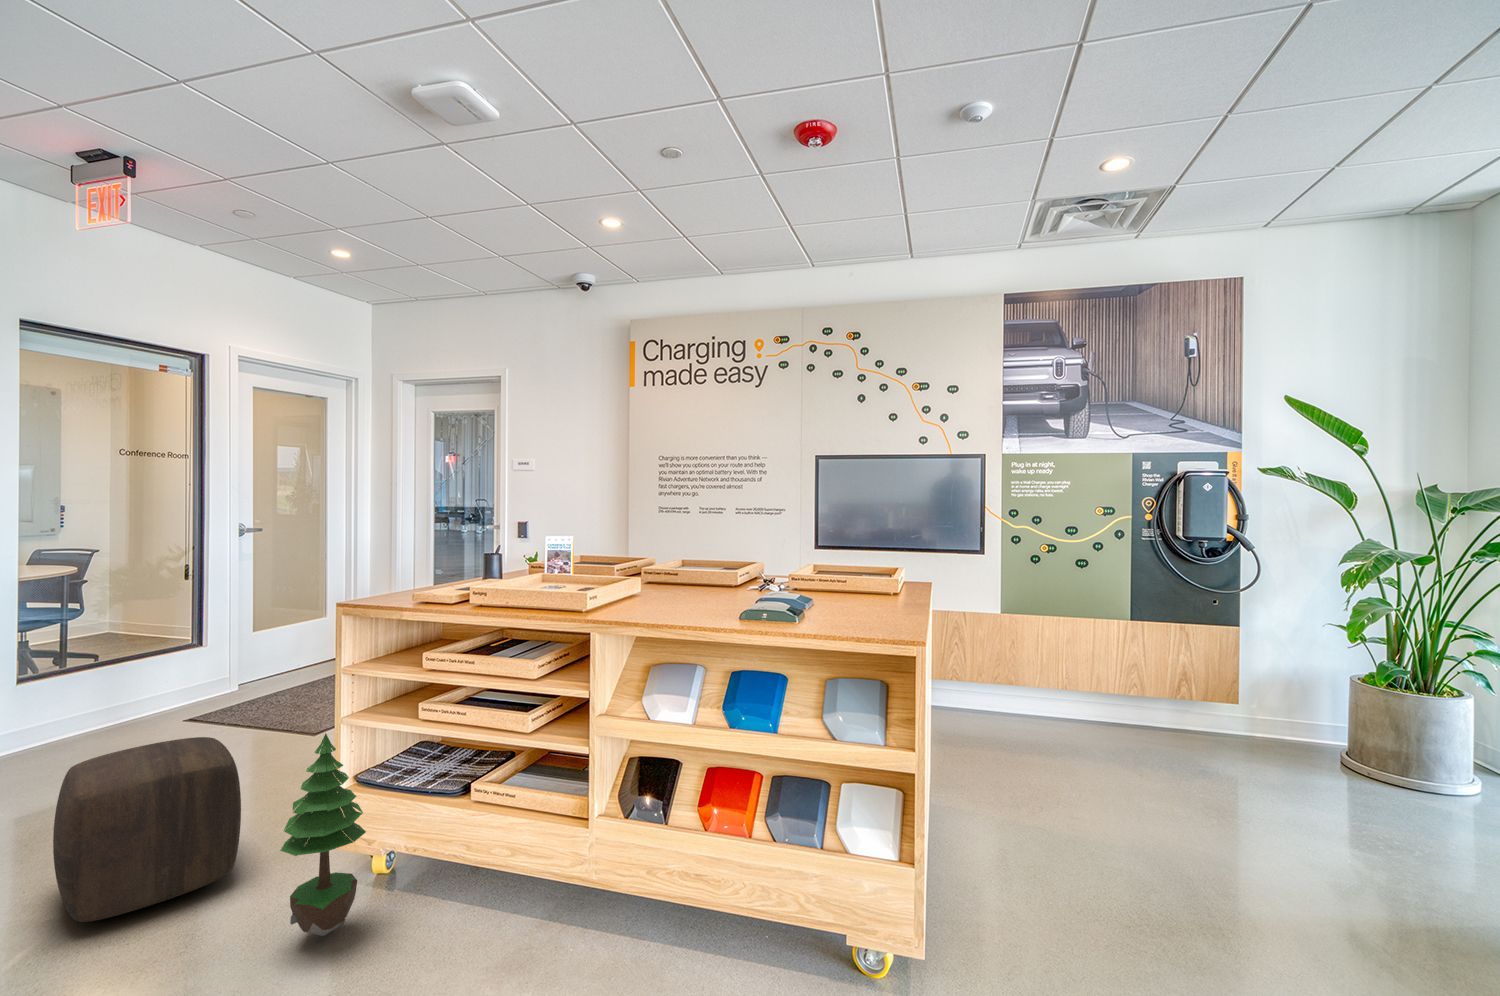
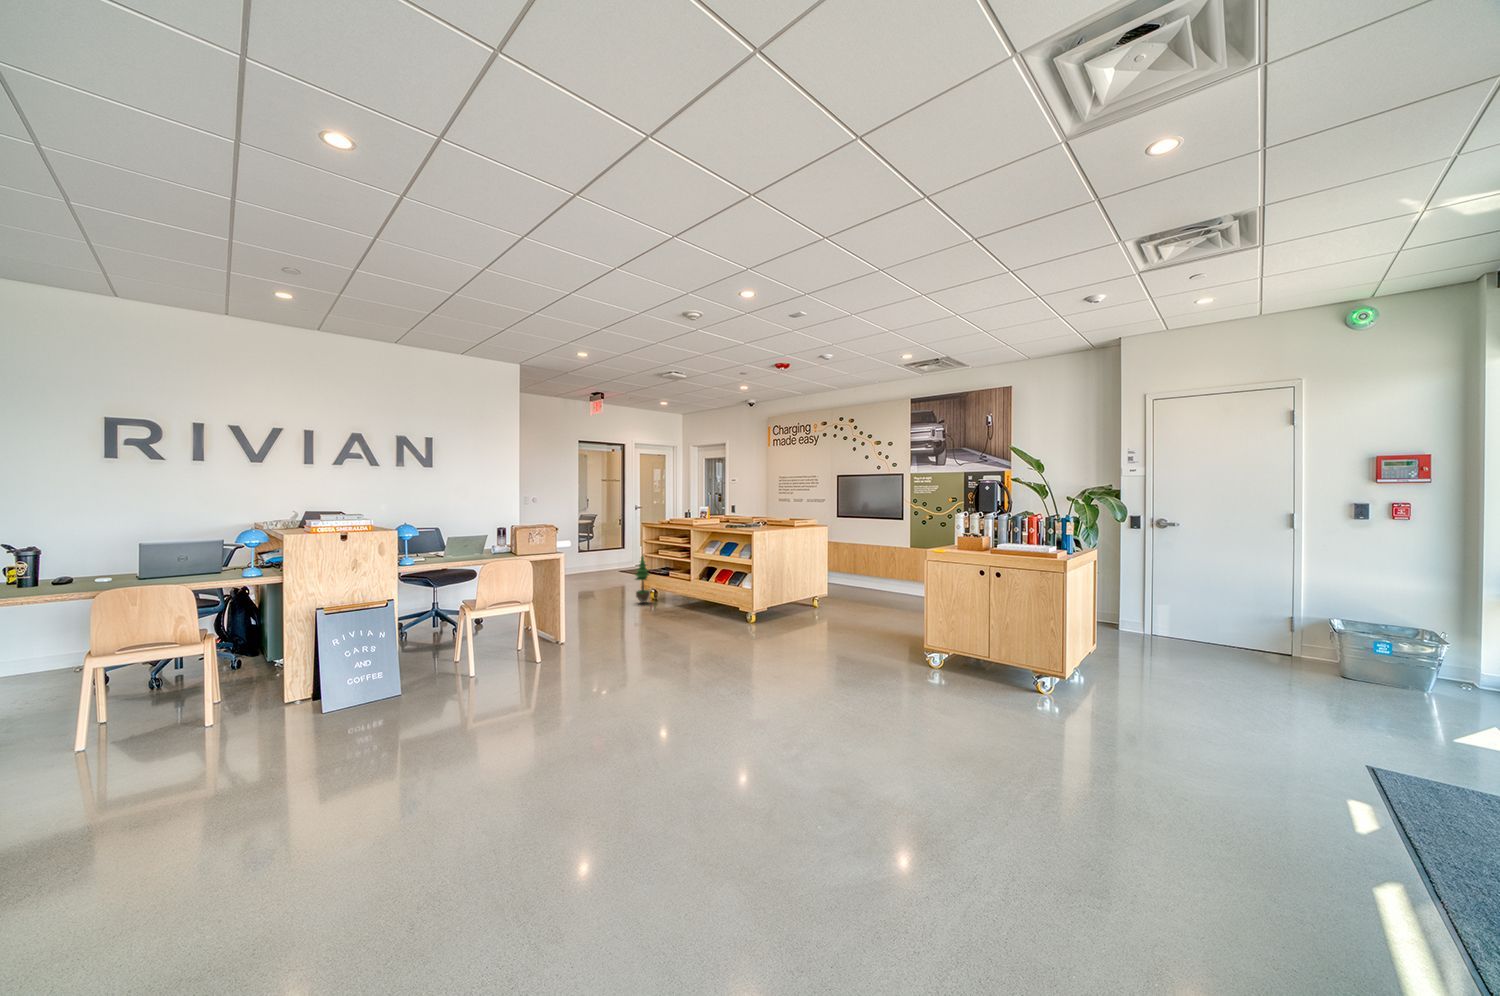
ottoman: present [53,737,241,922] -> none [593,560,629,596]

